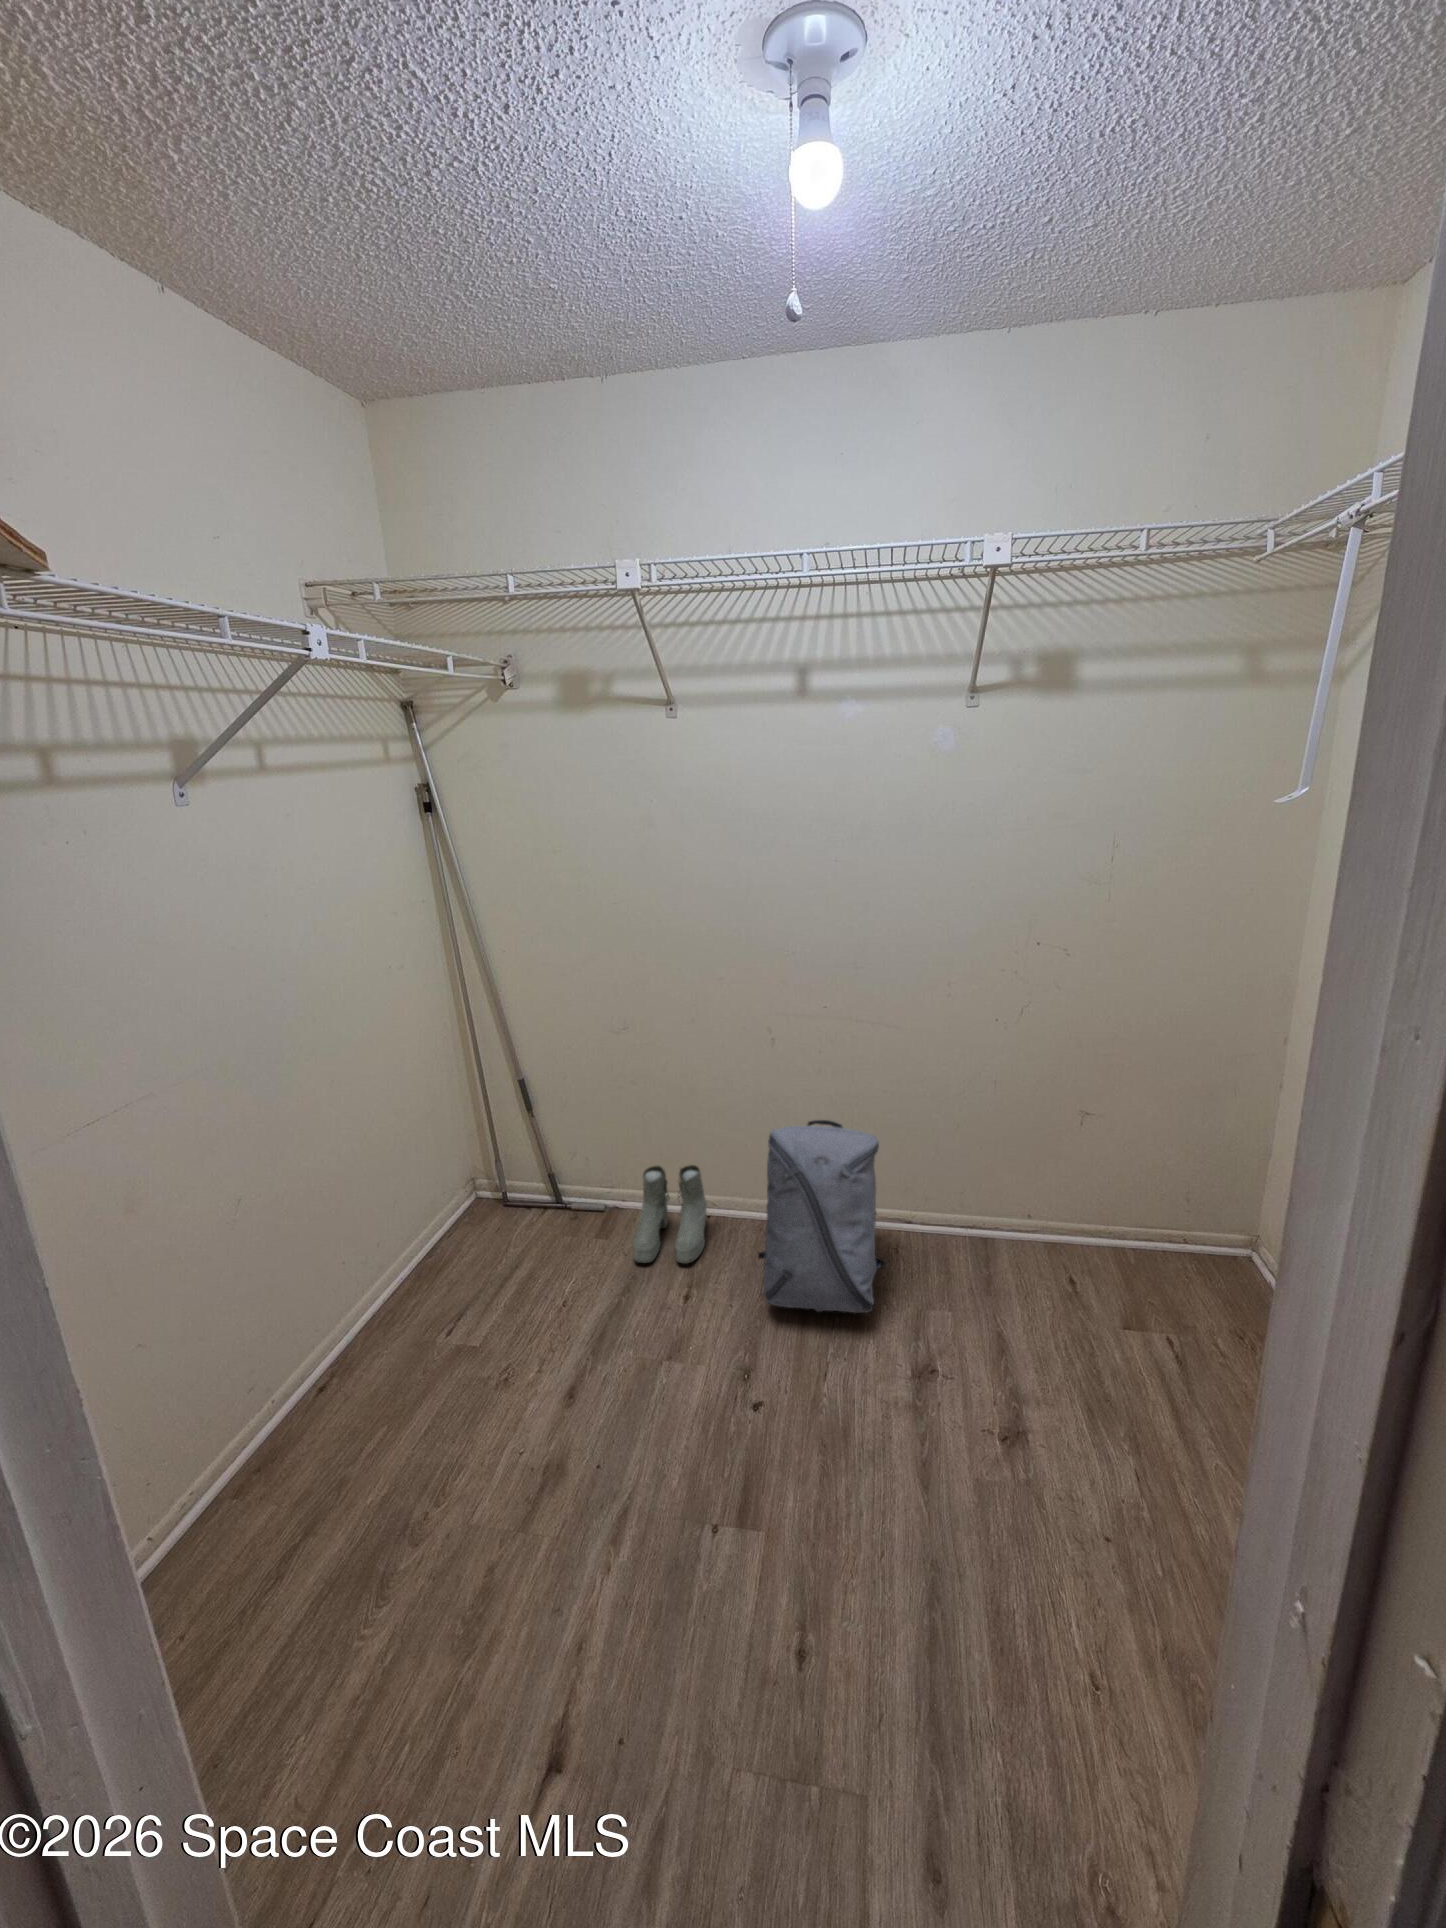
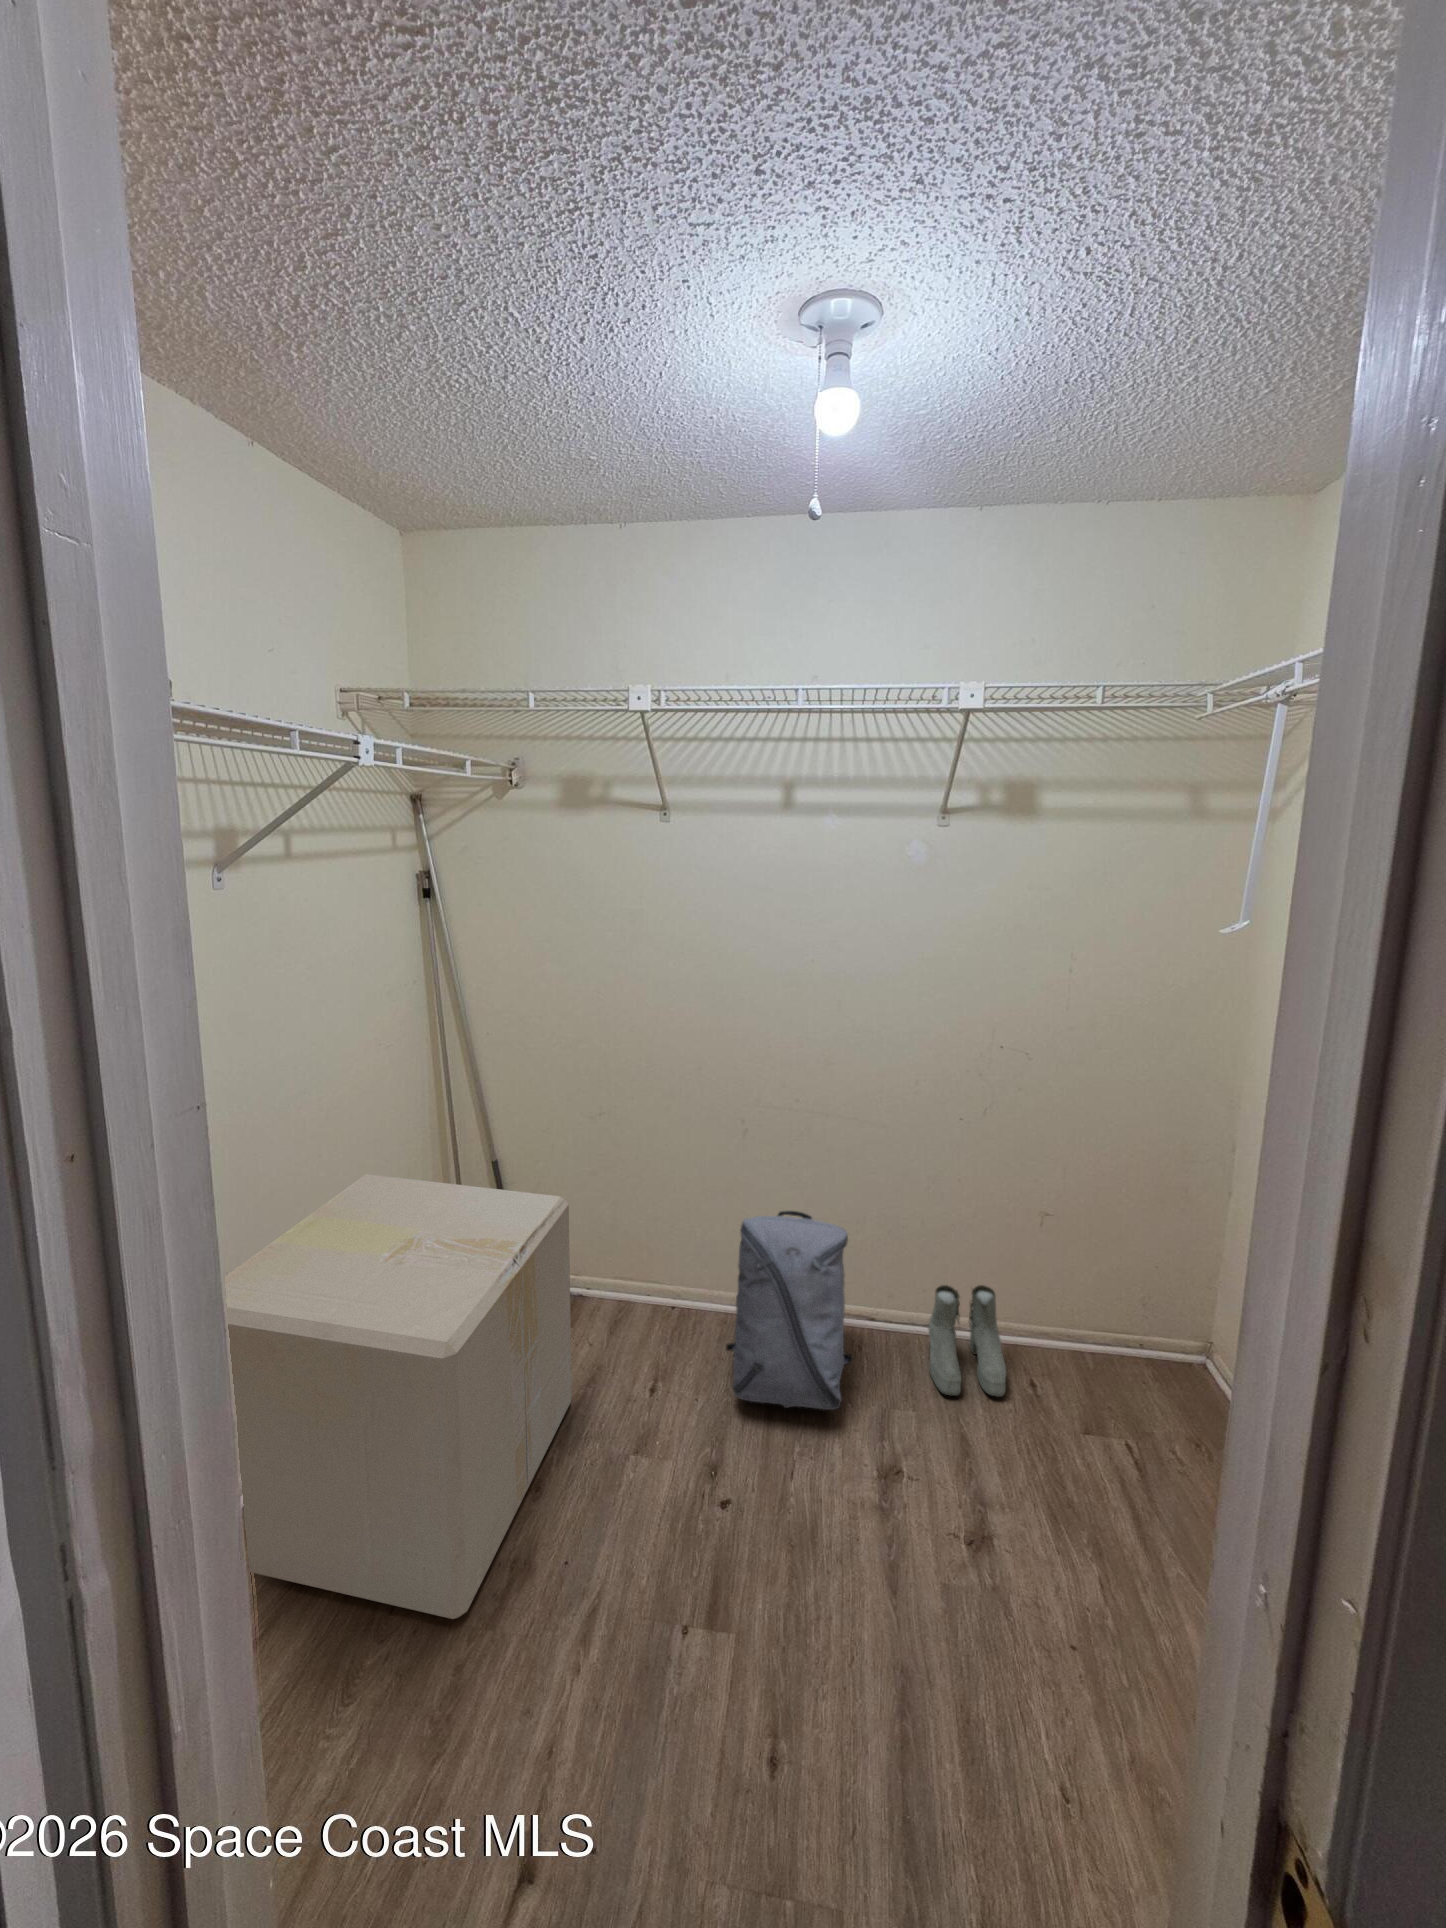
cardboard box: none [187,1099,604,1522] -> present [225,1174,572,1619]
boots: present [634,1165,707,1264] -> present [929,1285,1006,1397]

